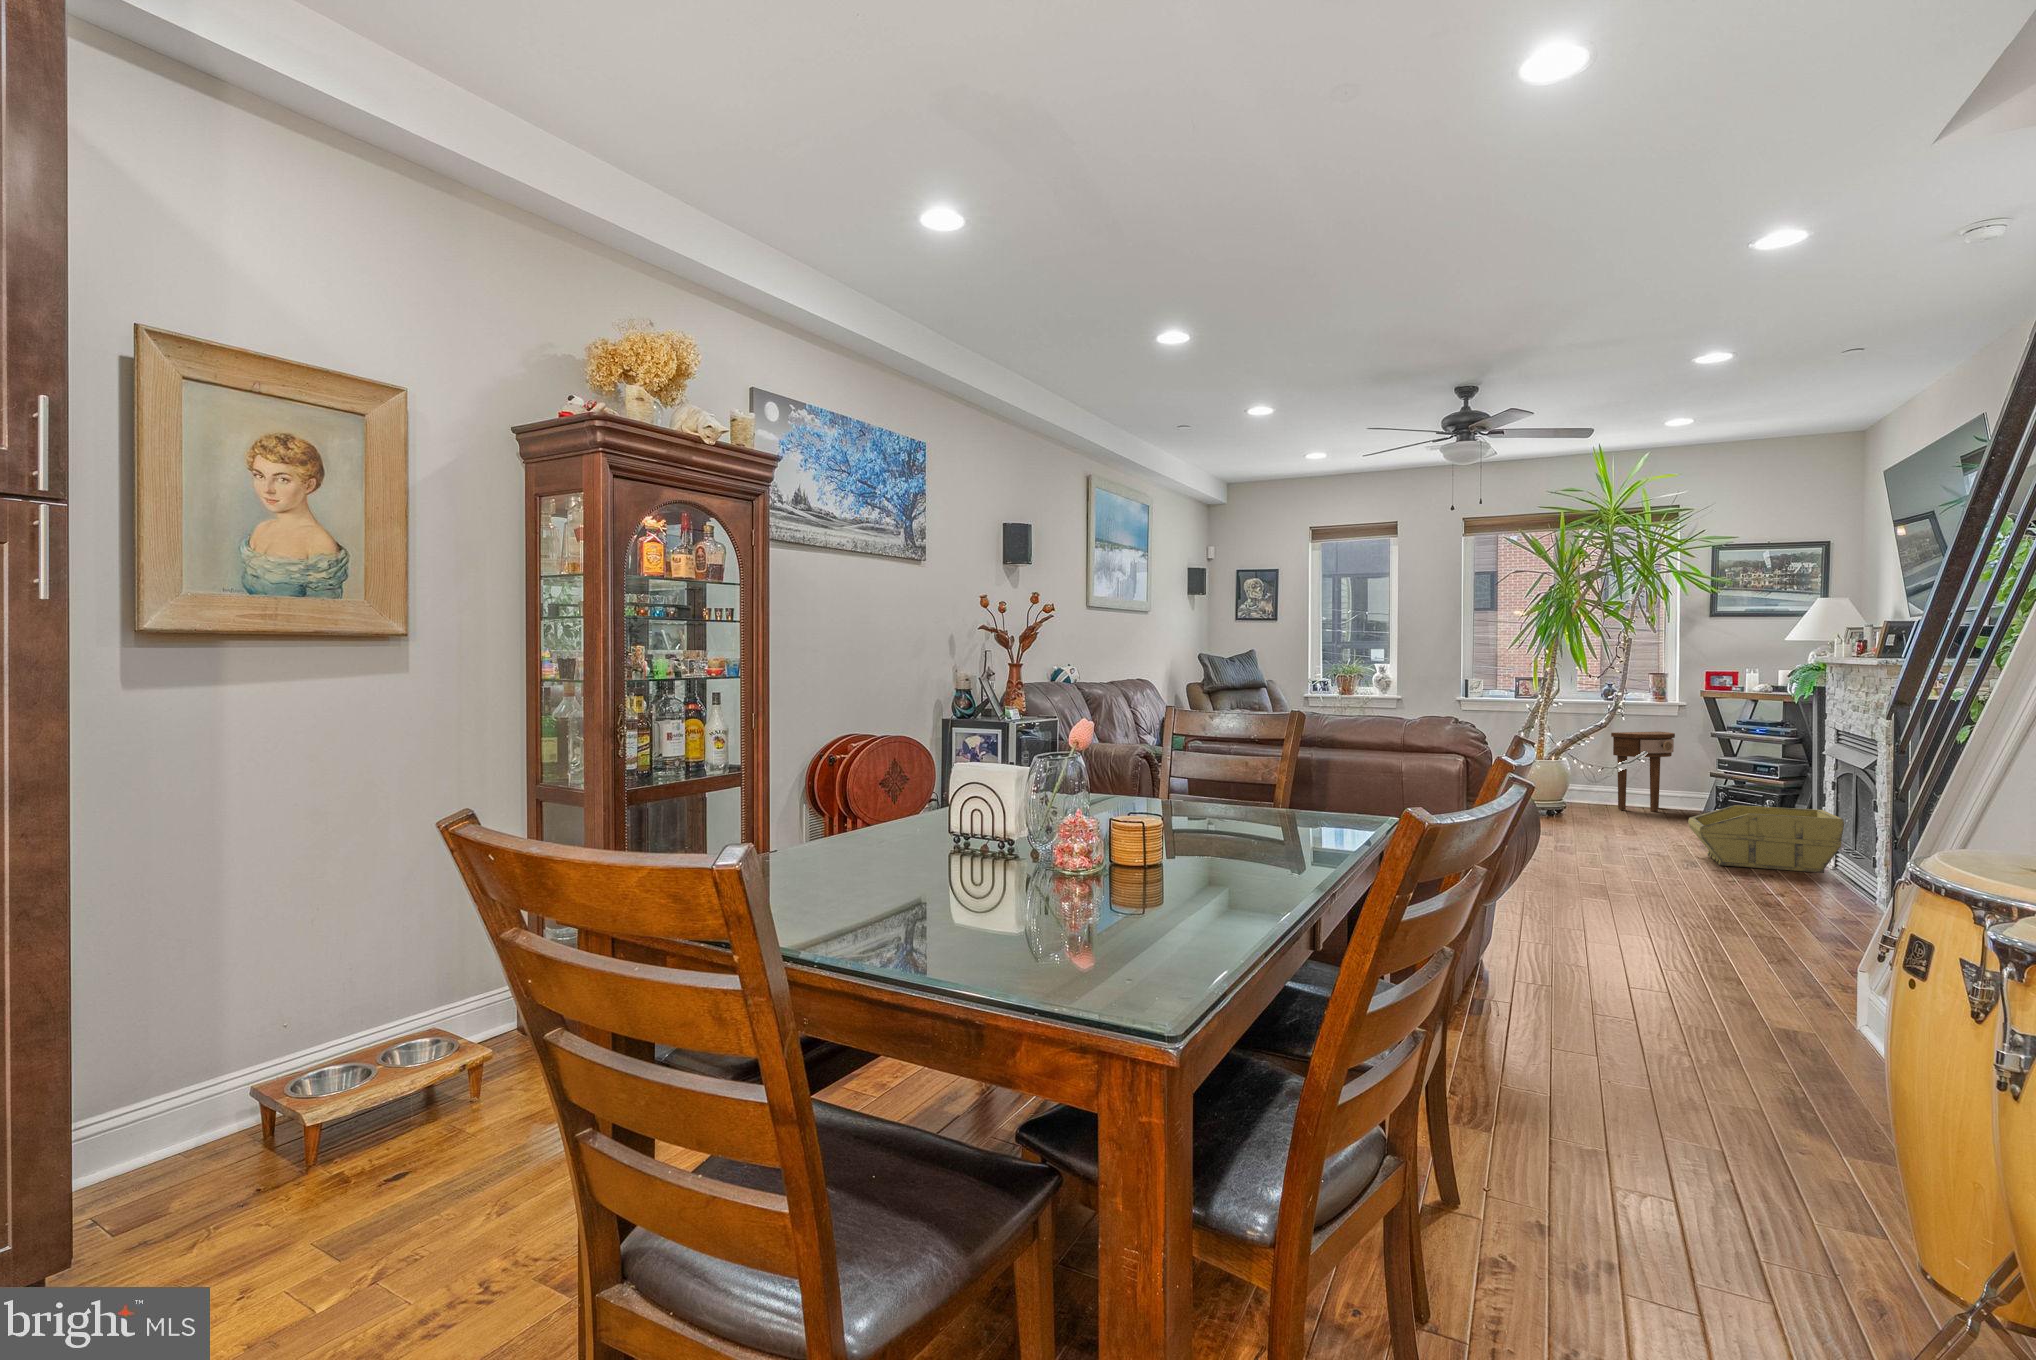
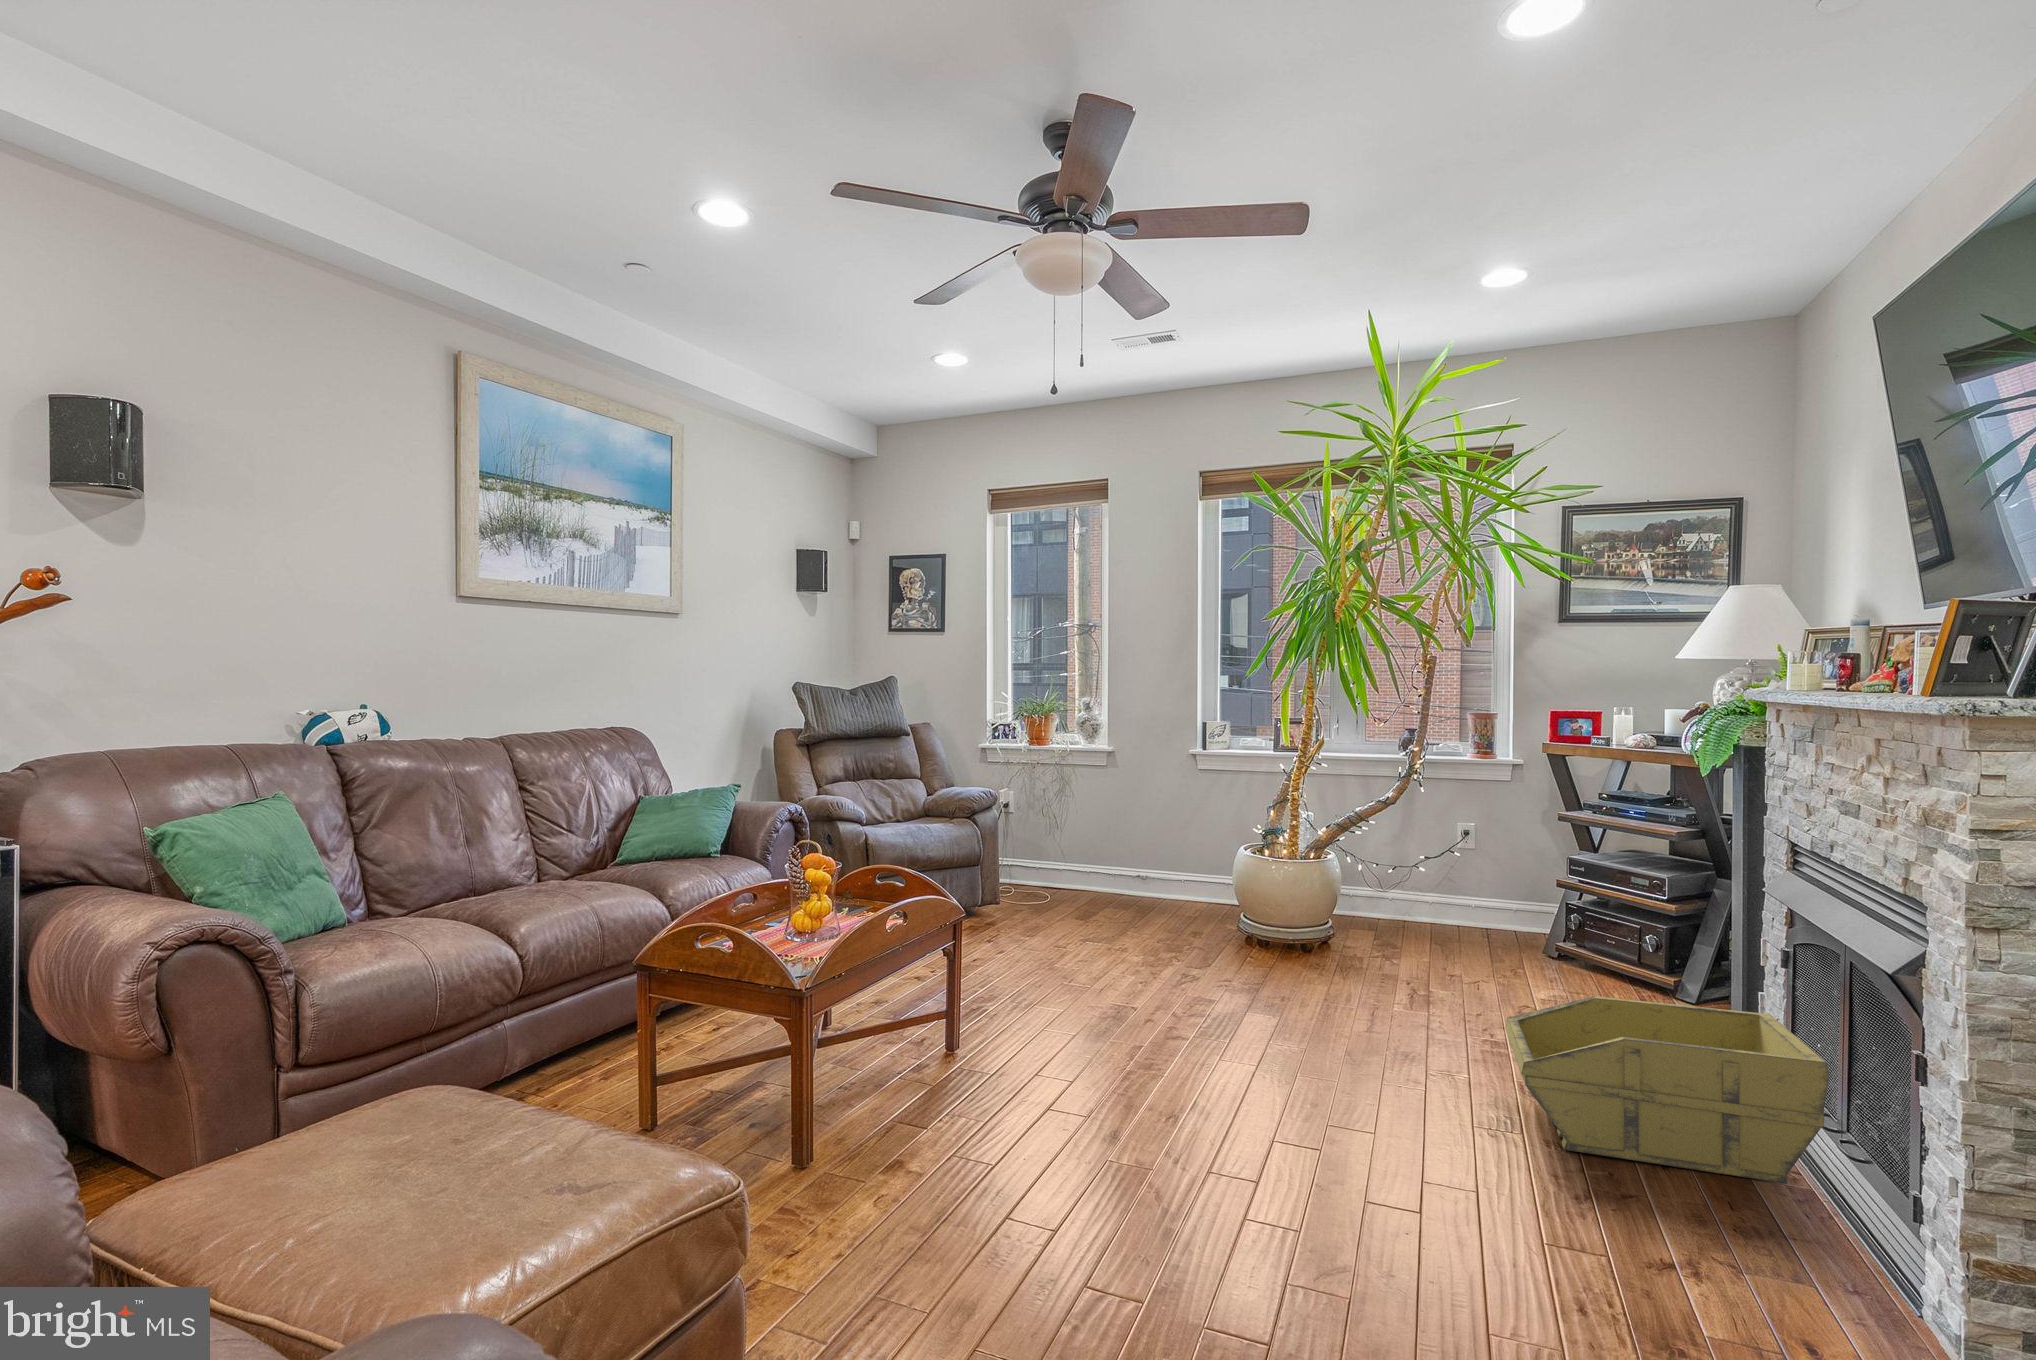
side table: present [1611,732,1675,812] -> none [1407,806,1505,942]

